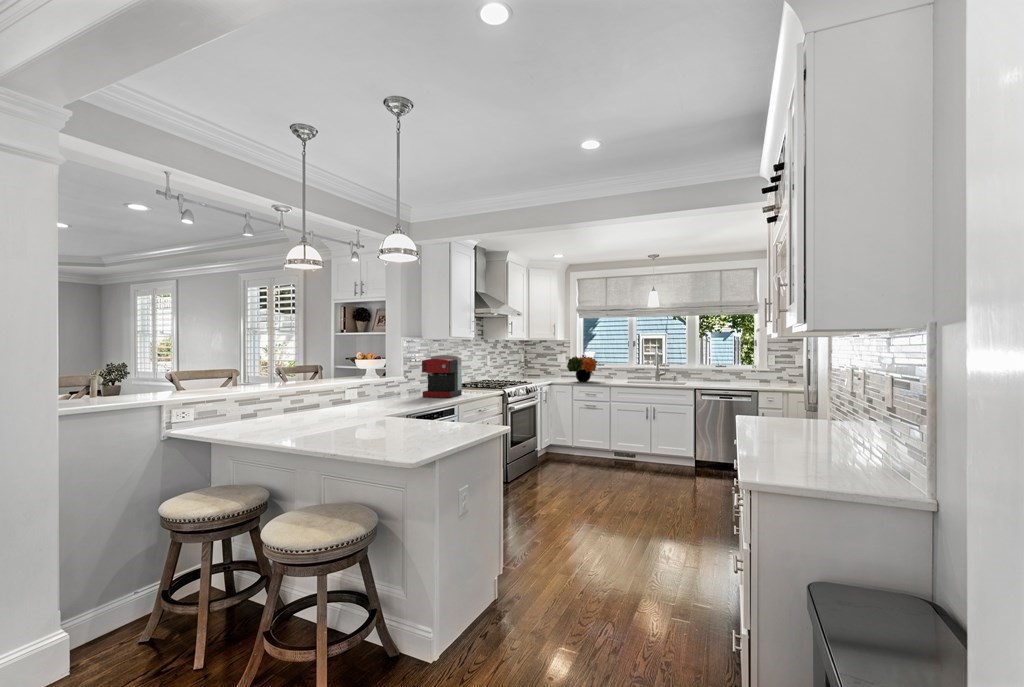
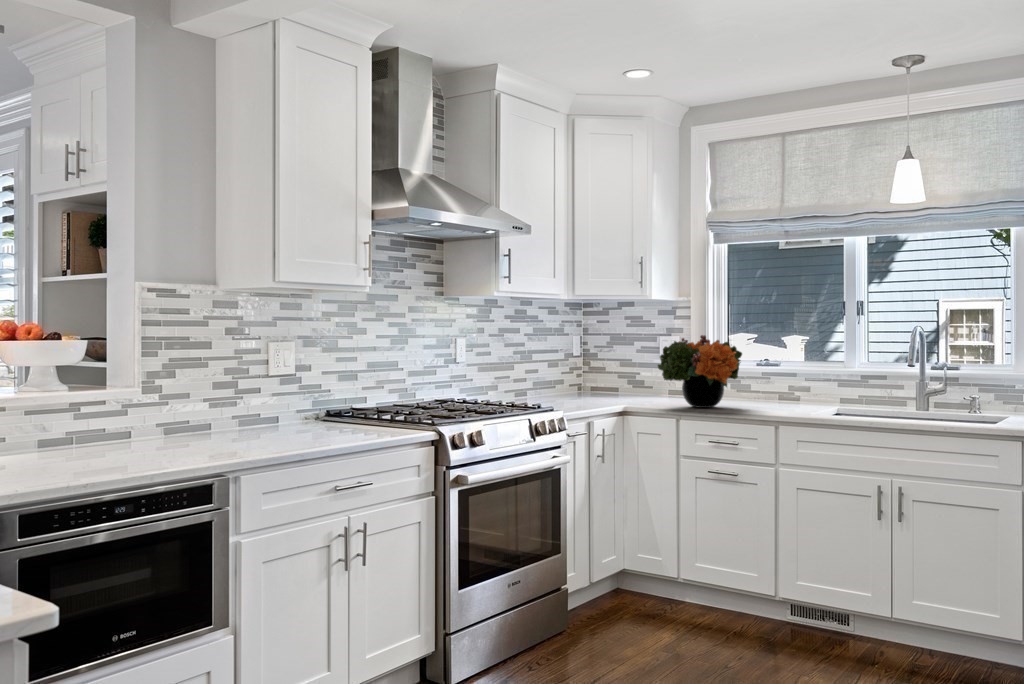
coffee maker: present [422,355,462,398] -> none [148,327,280,452]

